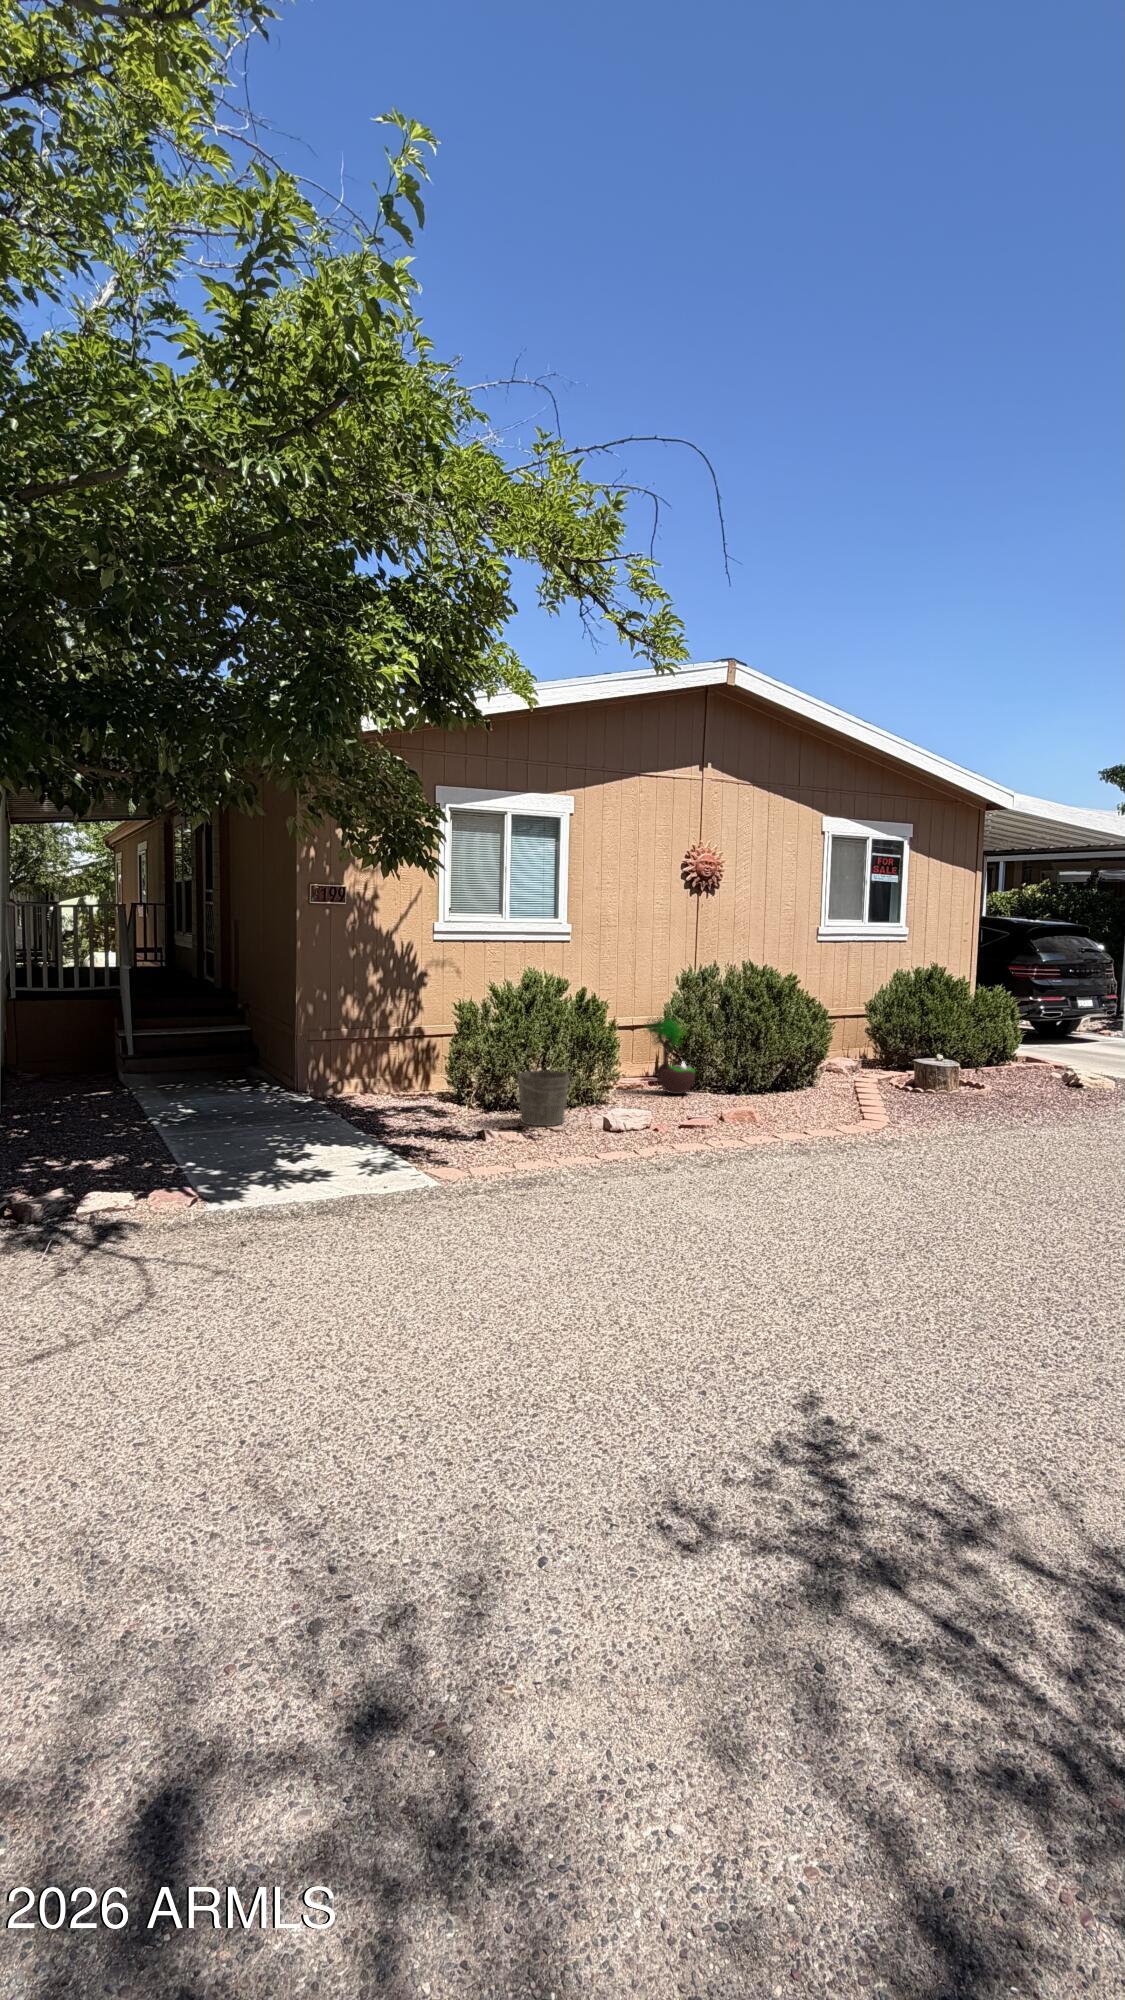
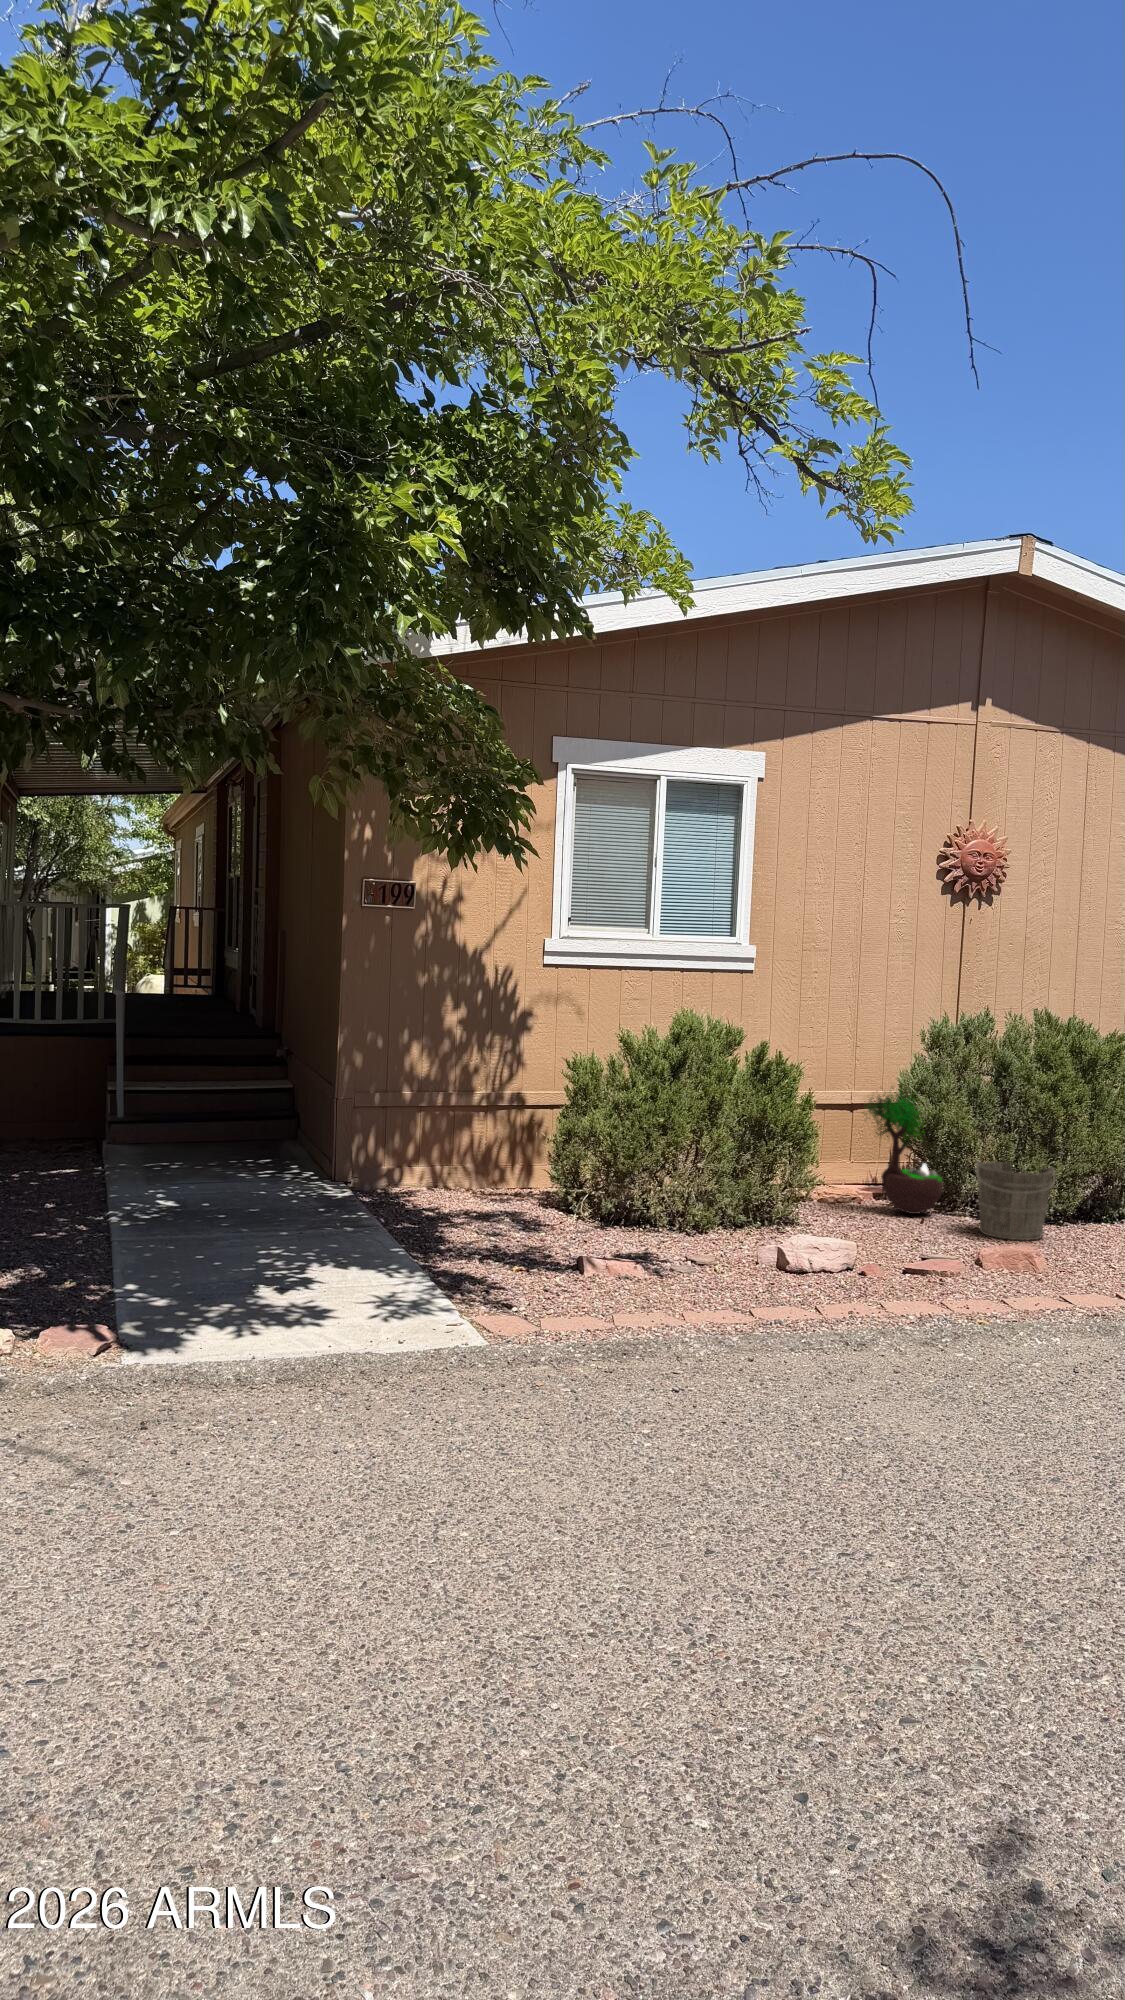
bucket: present [517,1071,570,1126] -> present [976,1161,1055,1240]

